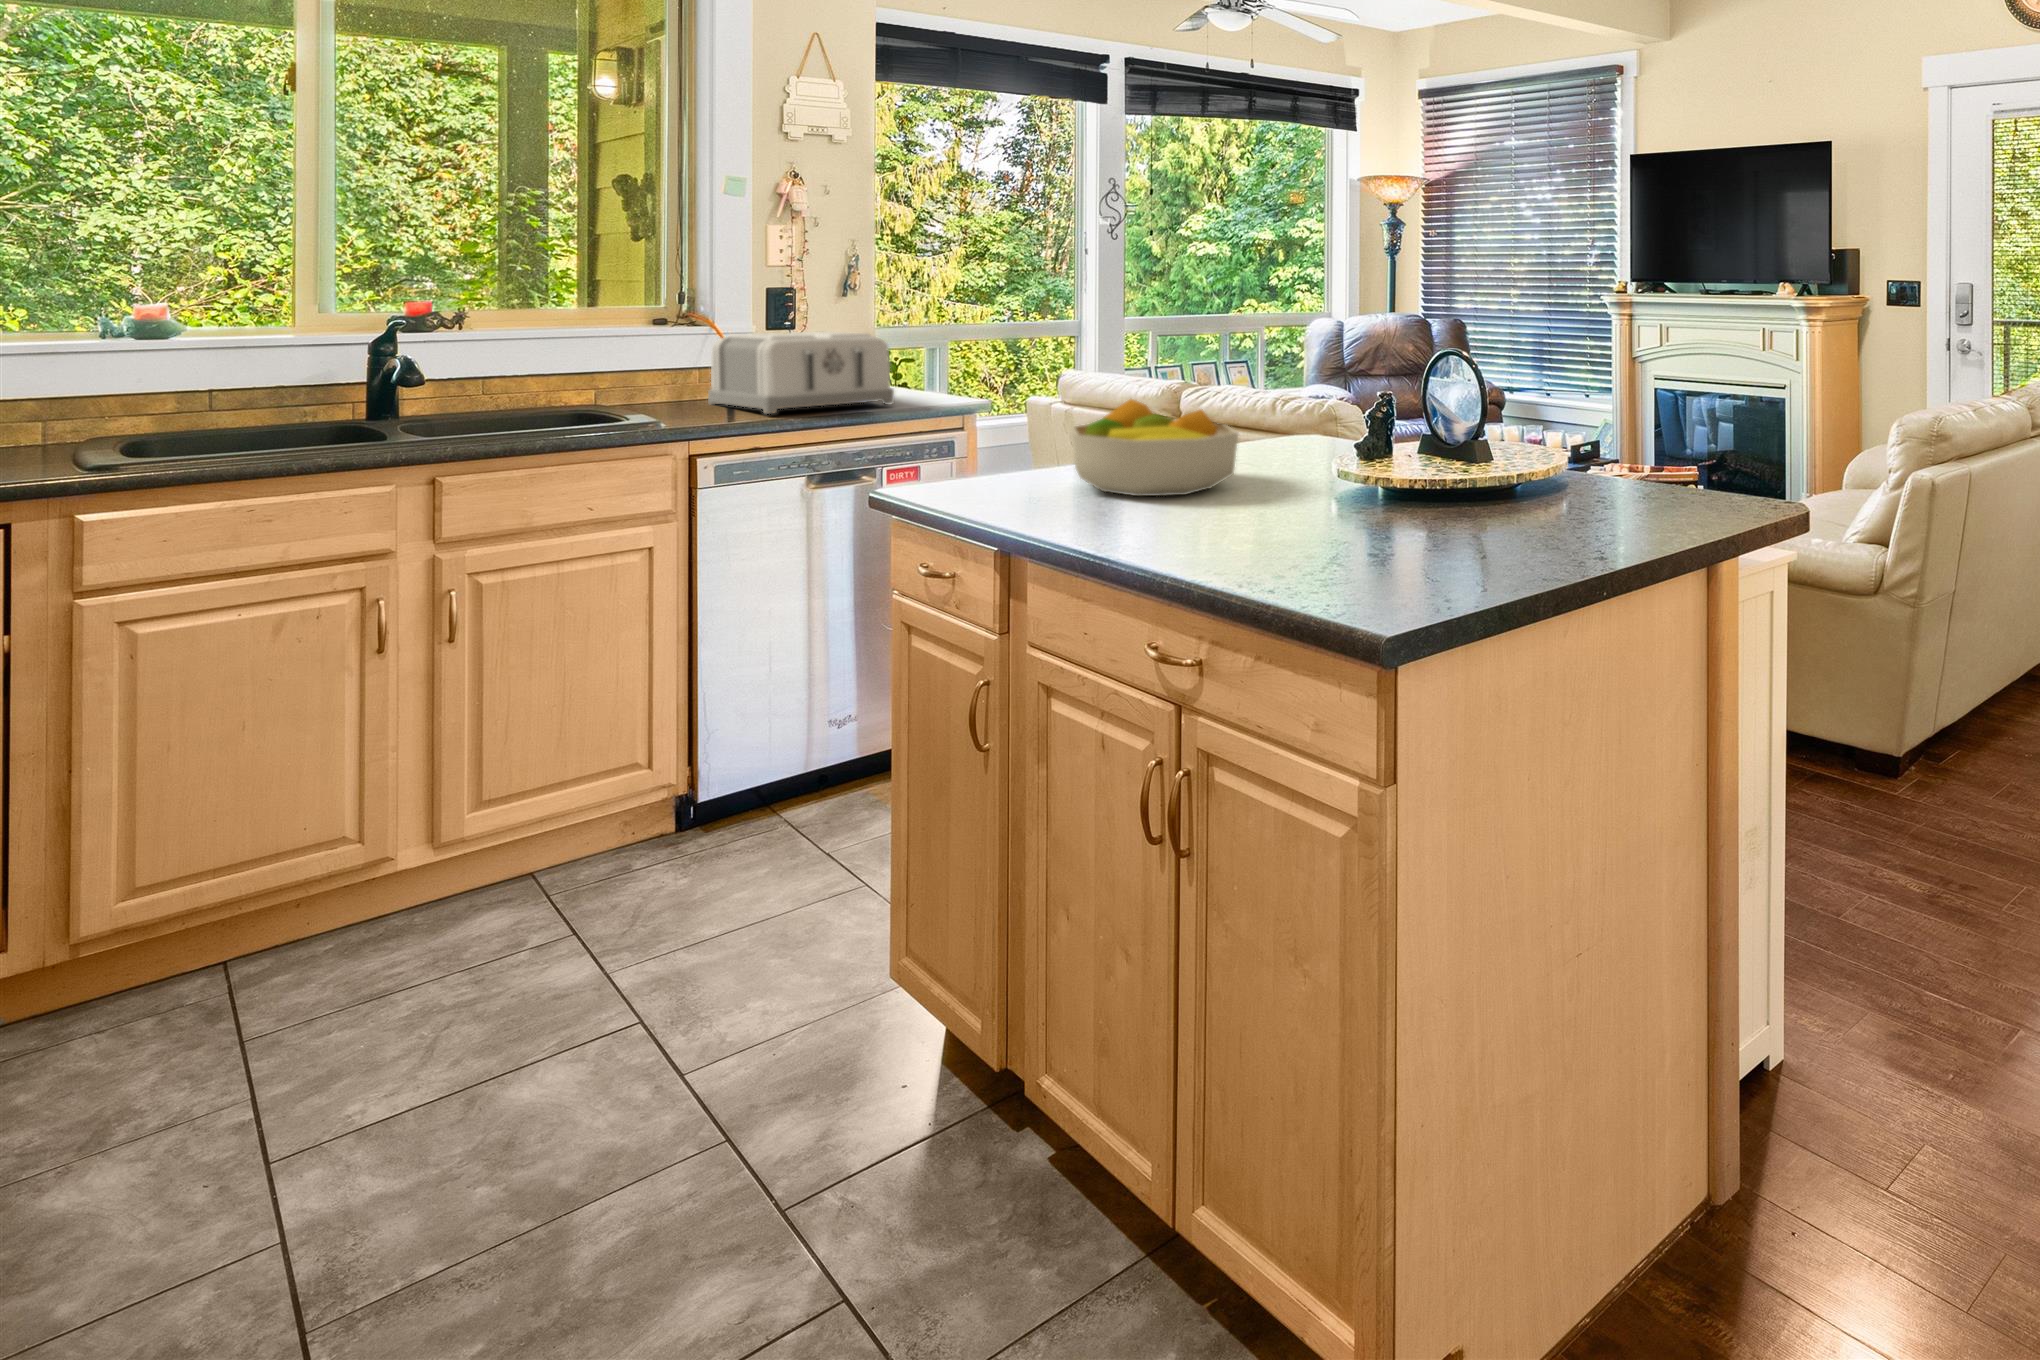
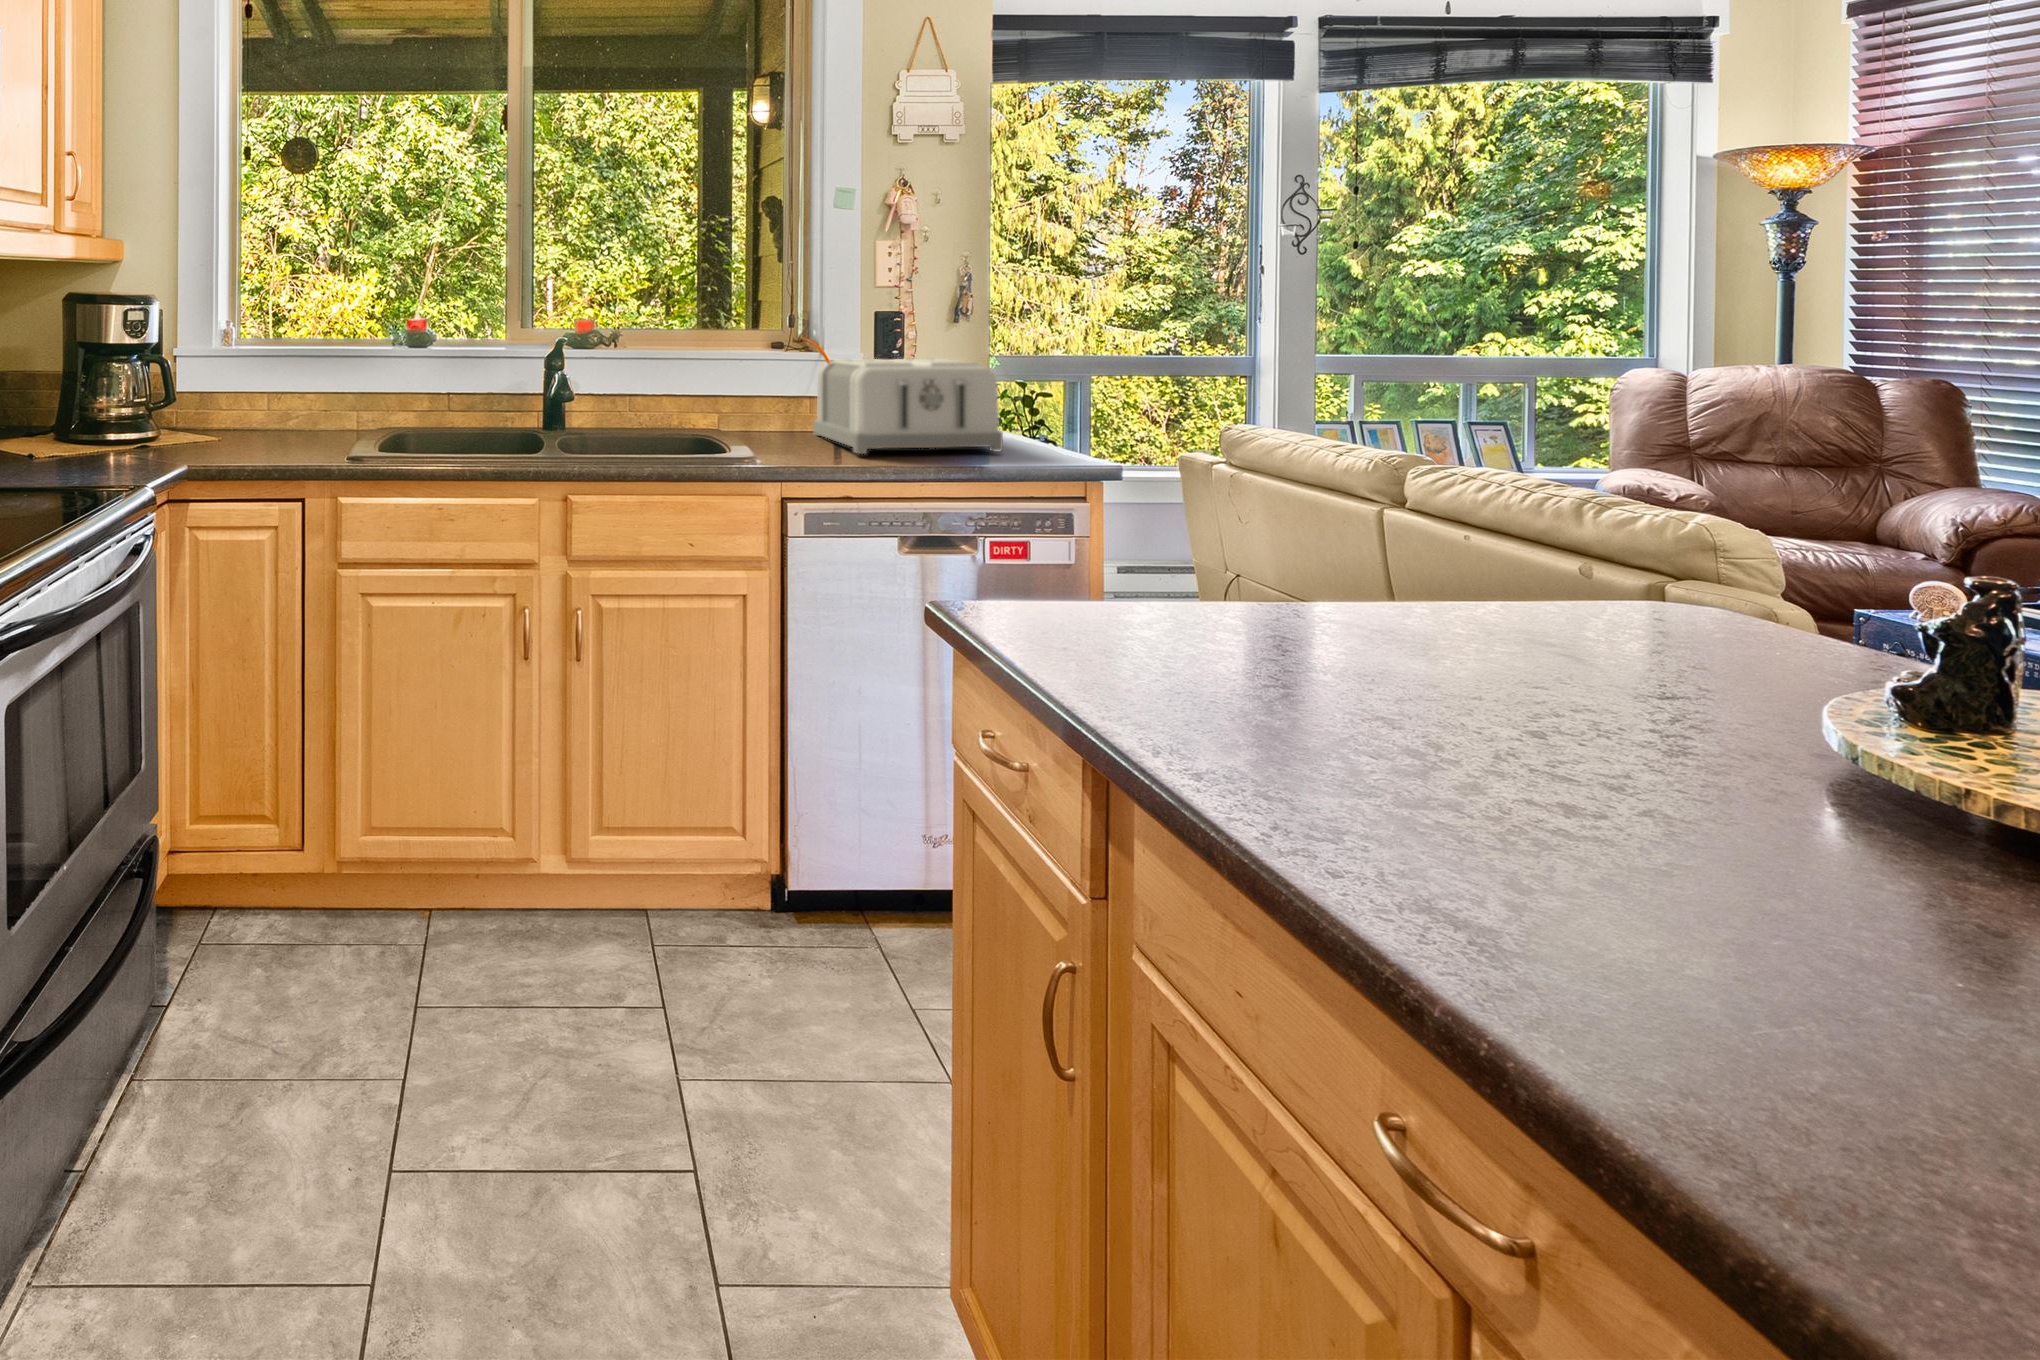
fruit bowl: present [1070,399,1238,496] -> none [1235,520,1758,823]

